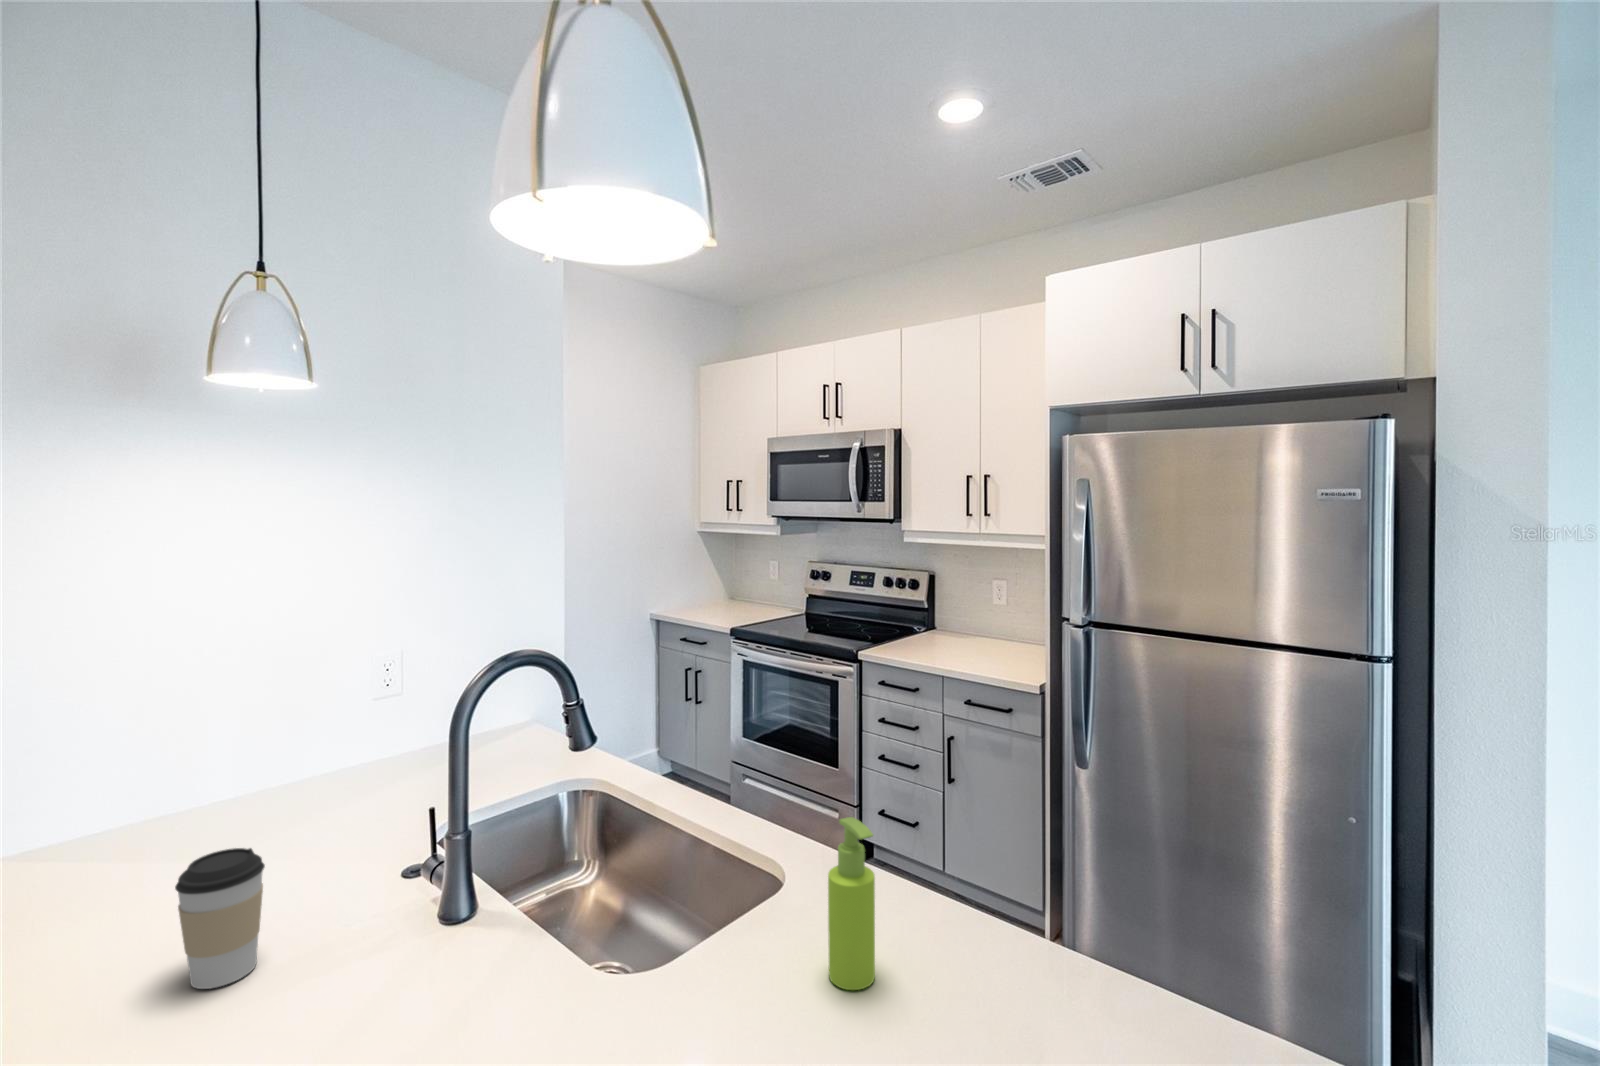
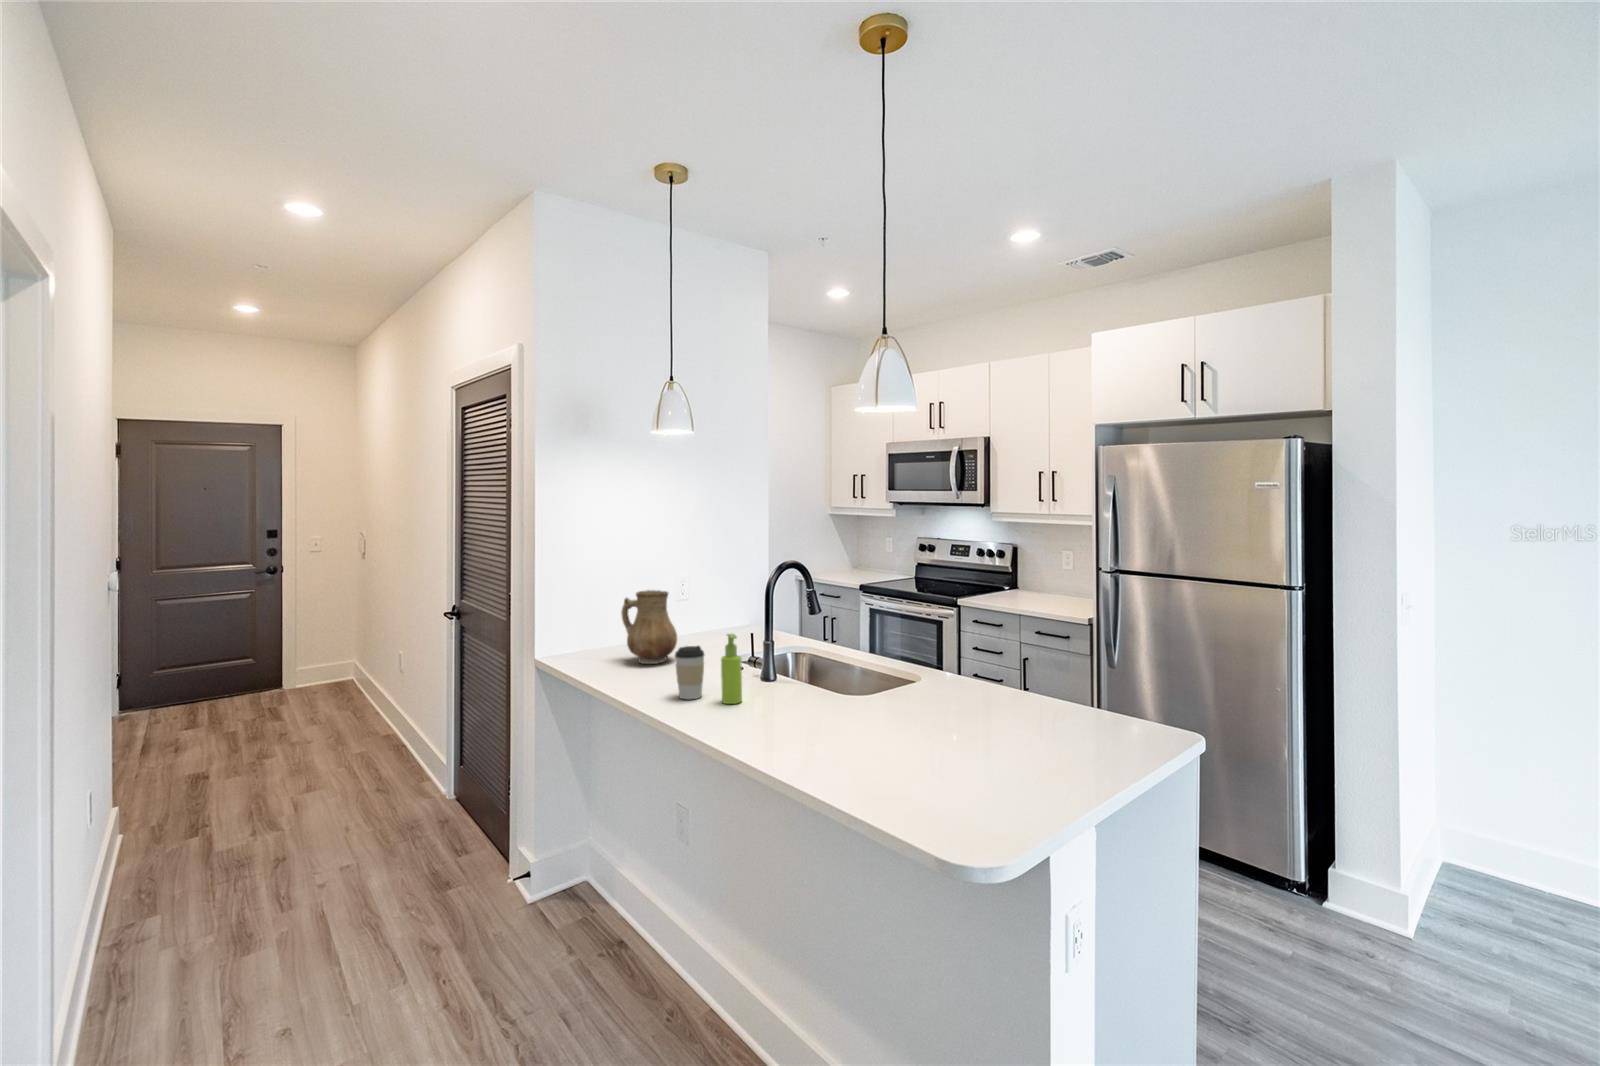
ceramic pitcher: none [201,684,320,837] -> present [621,590,677,664]
soap dispenser: present [828,817,875,990] -> present [721,634,742,704]

